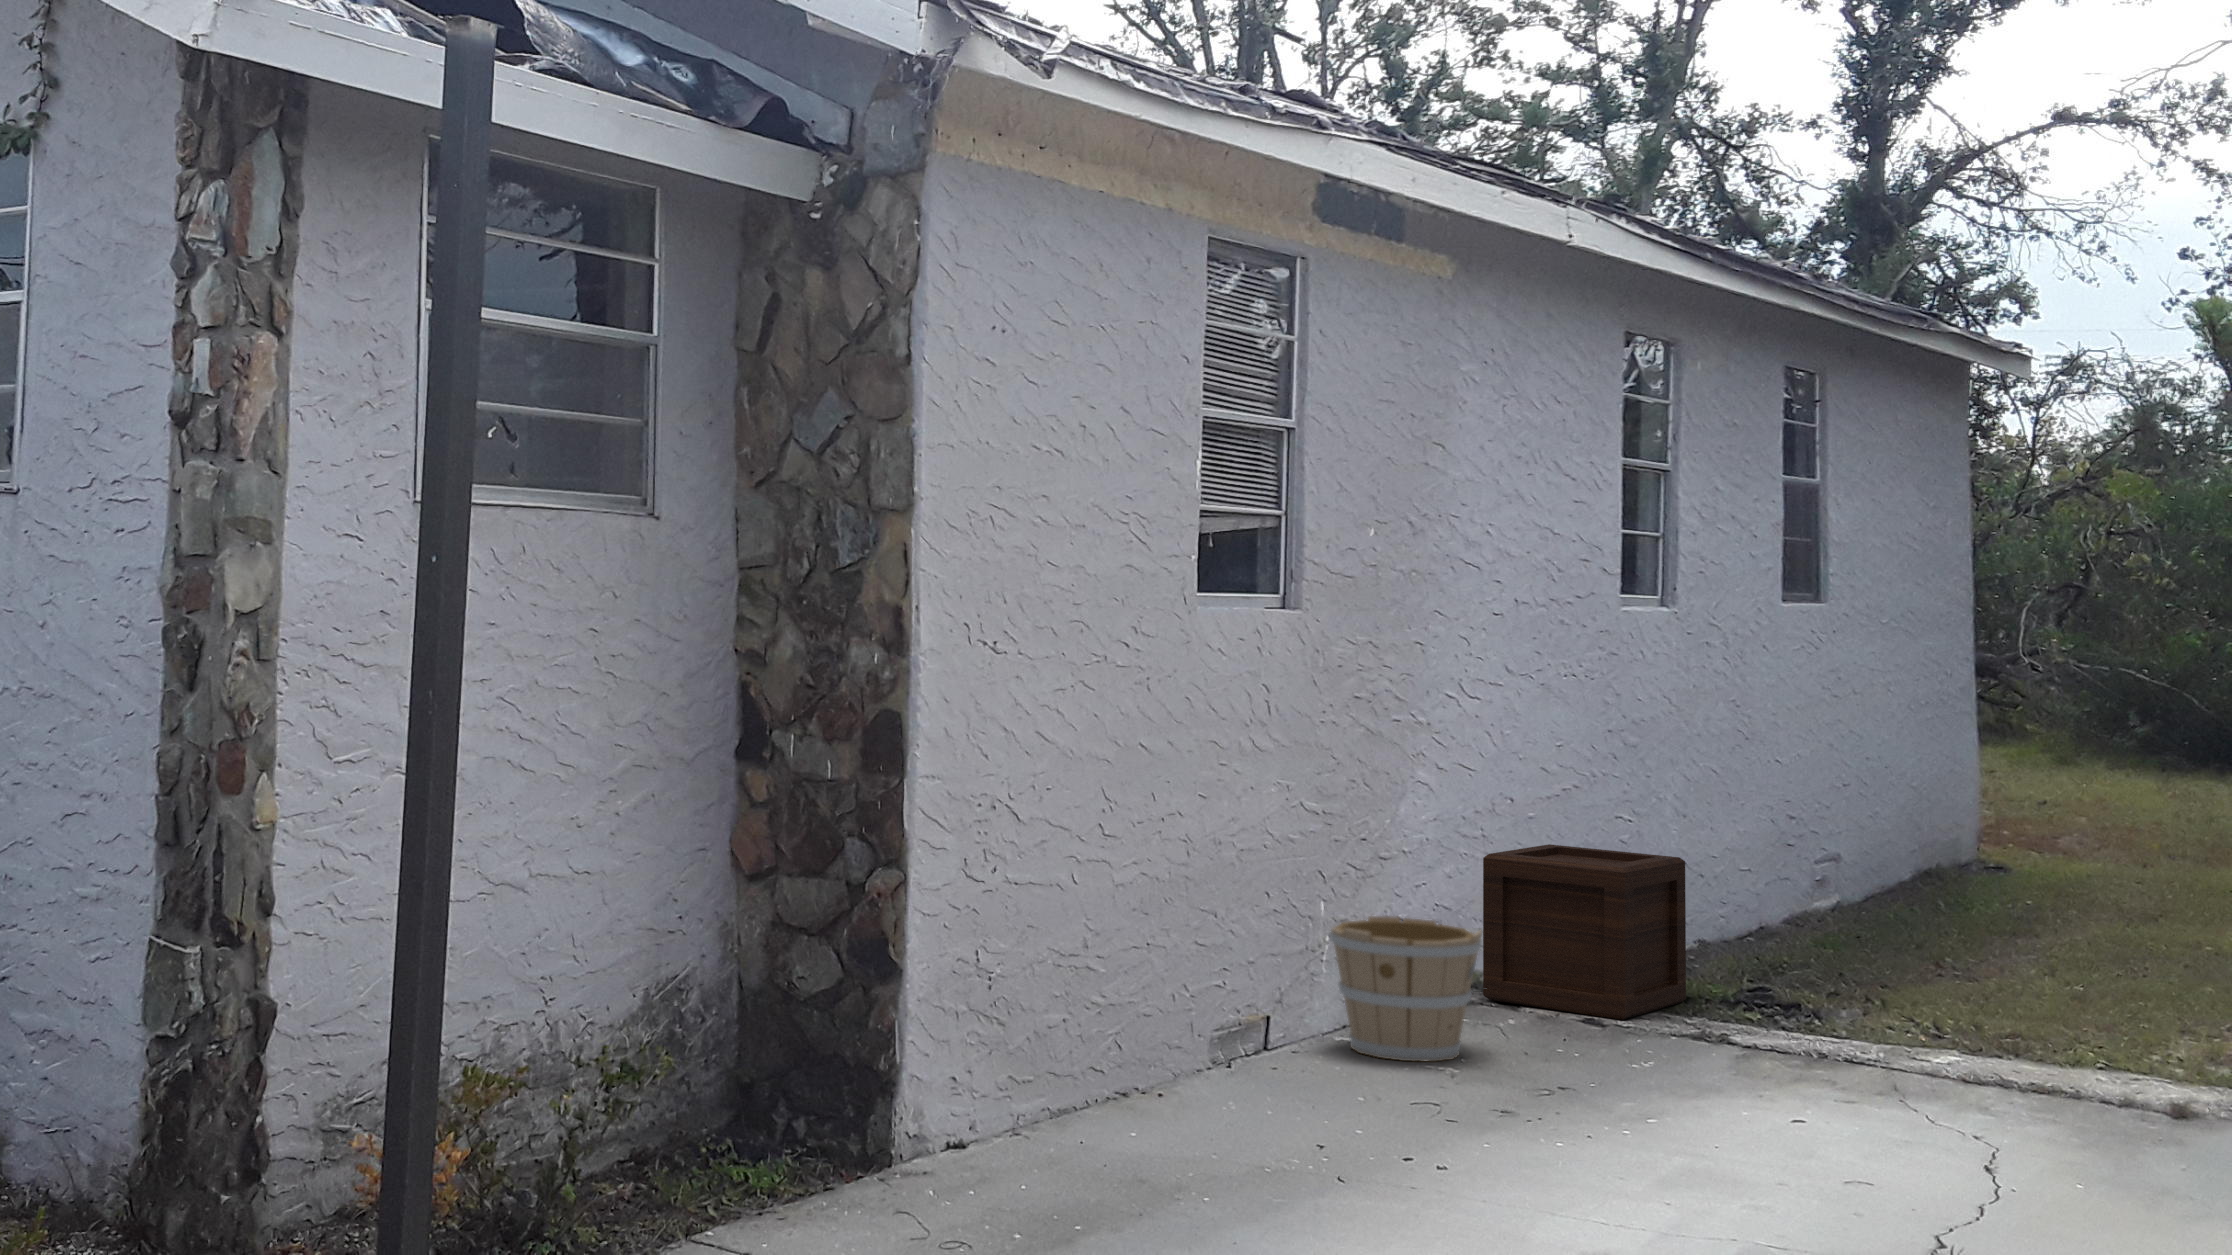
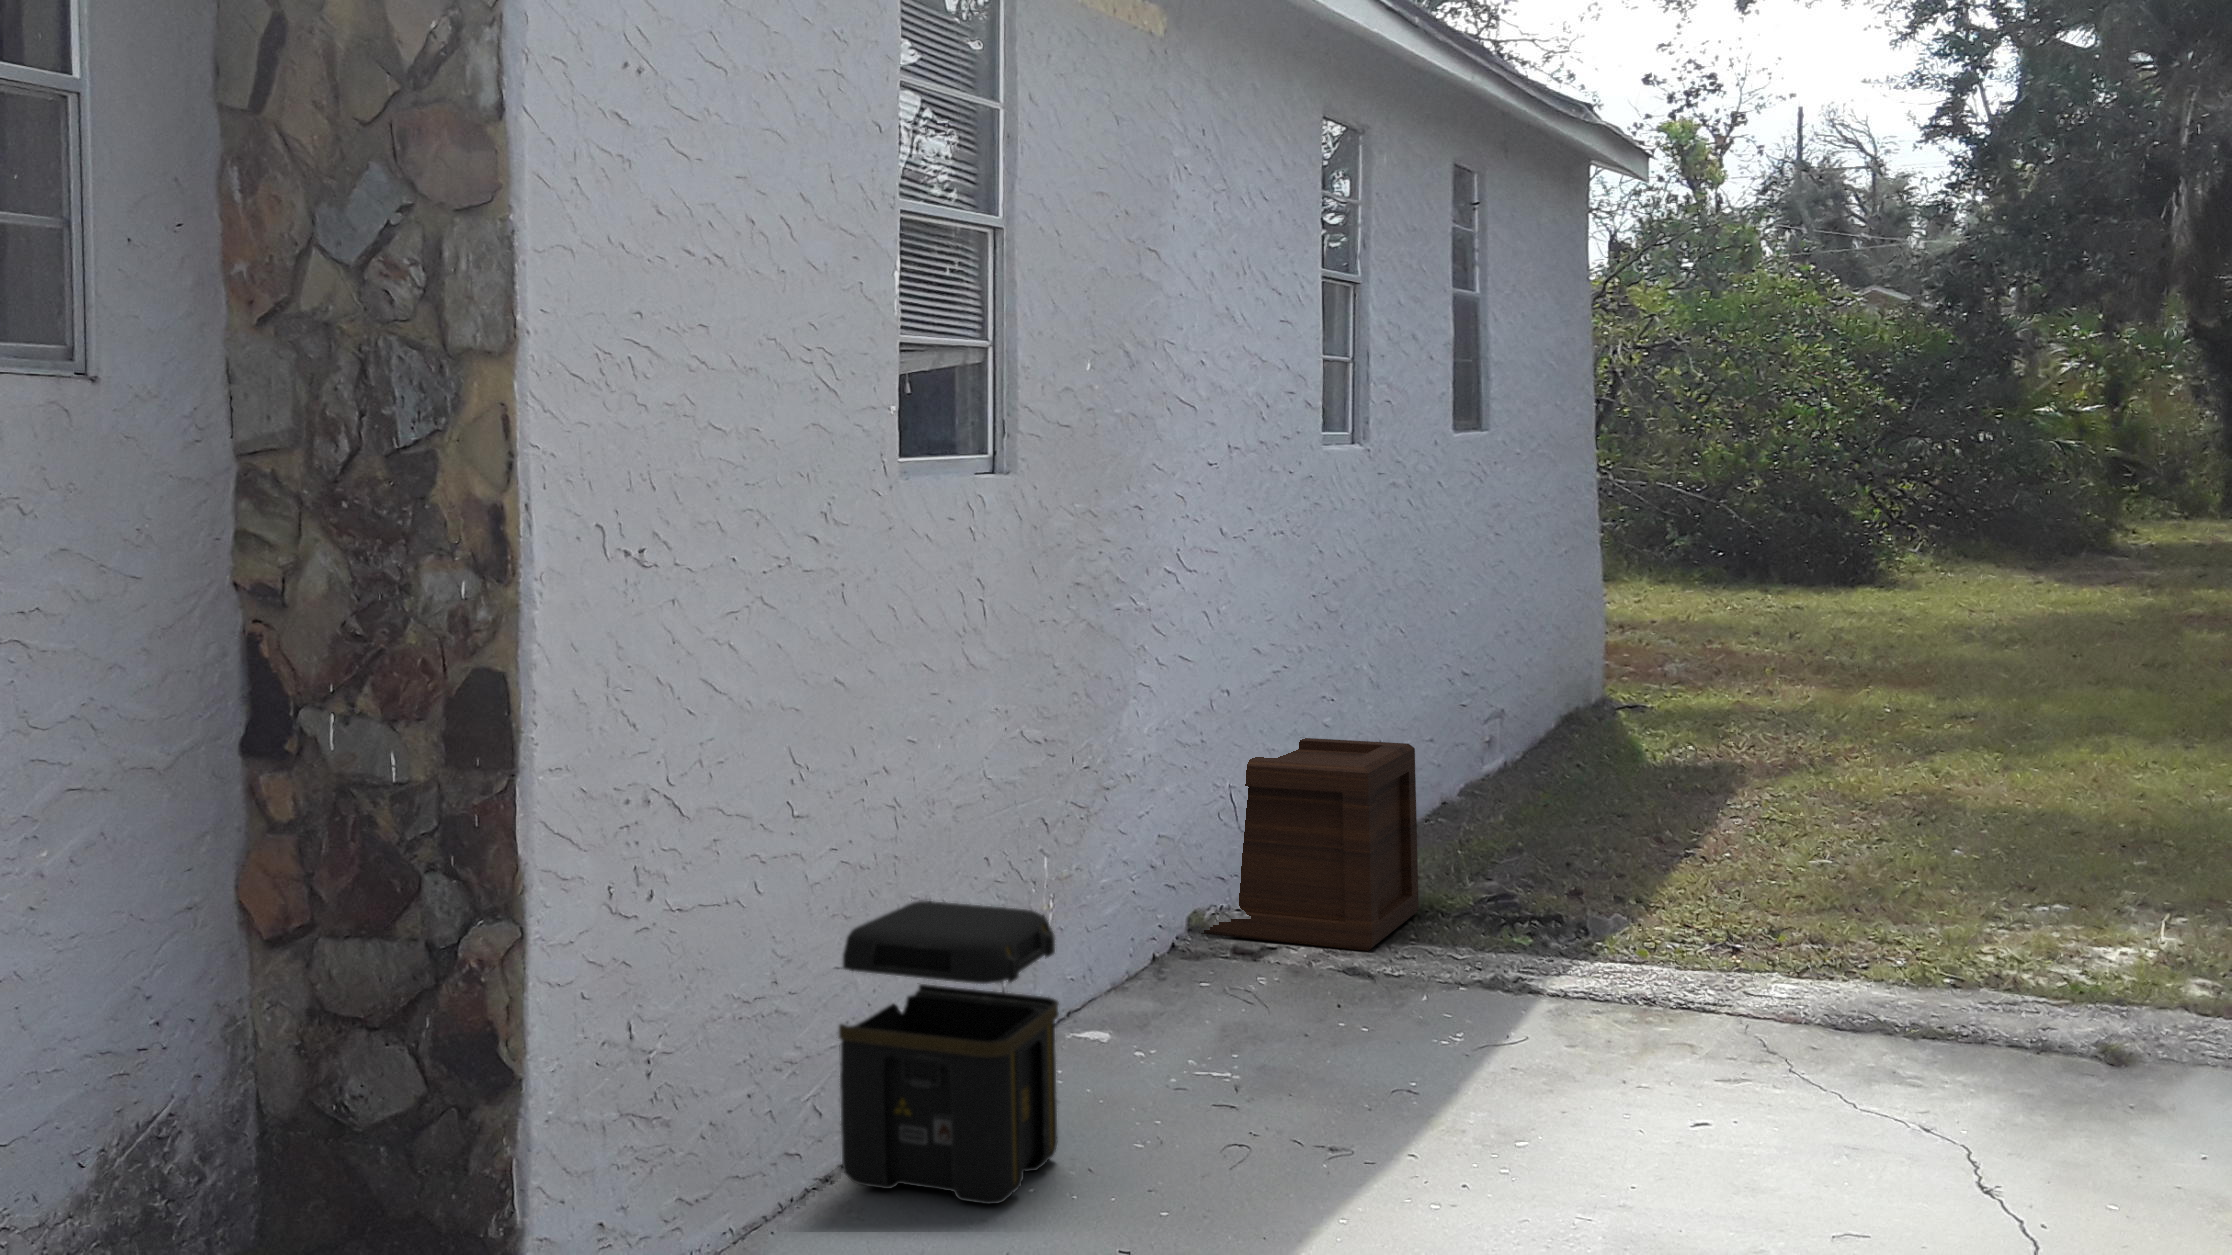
toolbox: none [1133,913,1300,1120] -> present [839,900,1059,1204]
wooden bucket: present [1330,916,1482,1061] -> none [1048,857,1240,1054]

